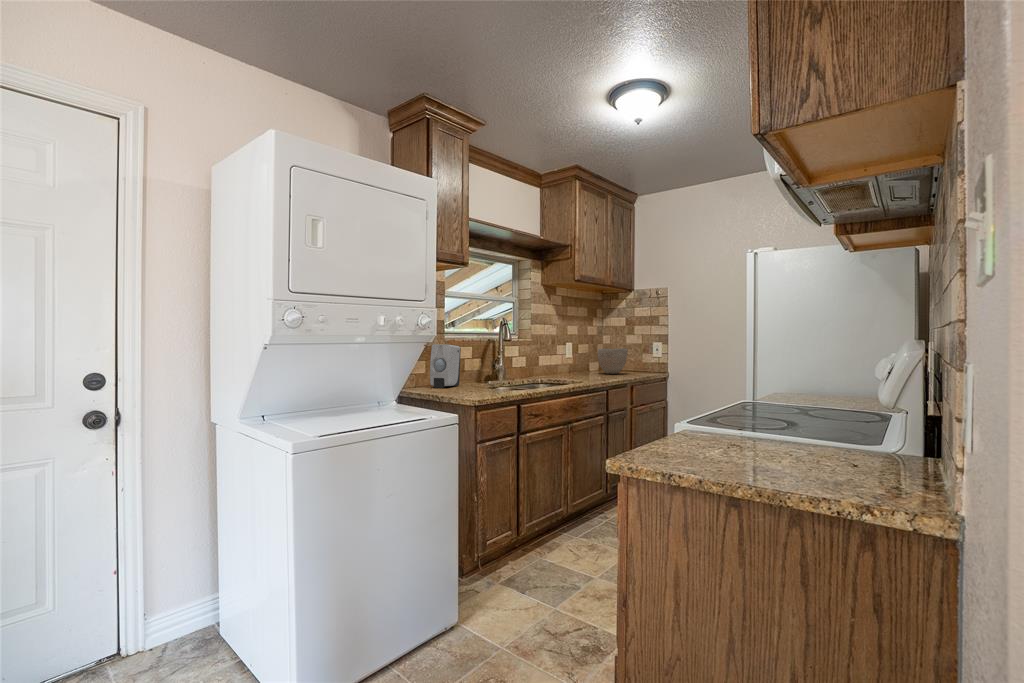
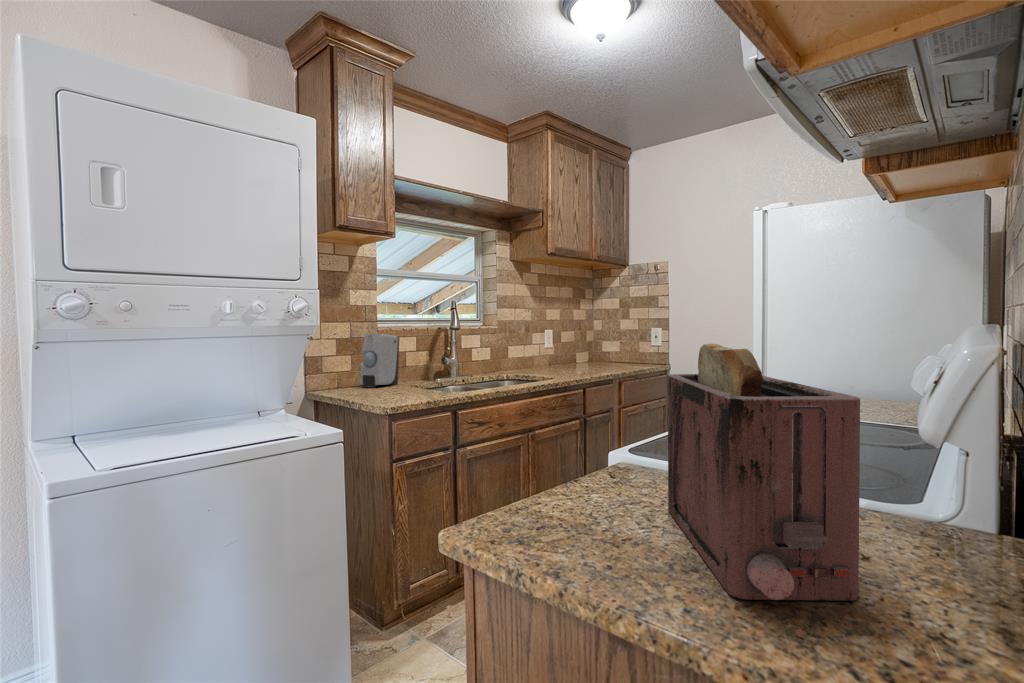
bowl: present [598,348,628,374] -> none [583,336,619,367]
toaster: none [734,354,849,479] -> present [668,344,860,601]

